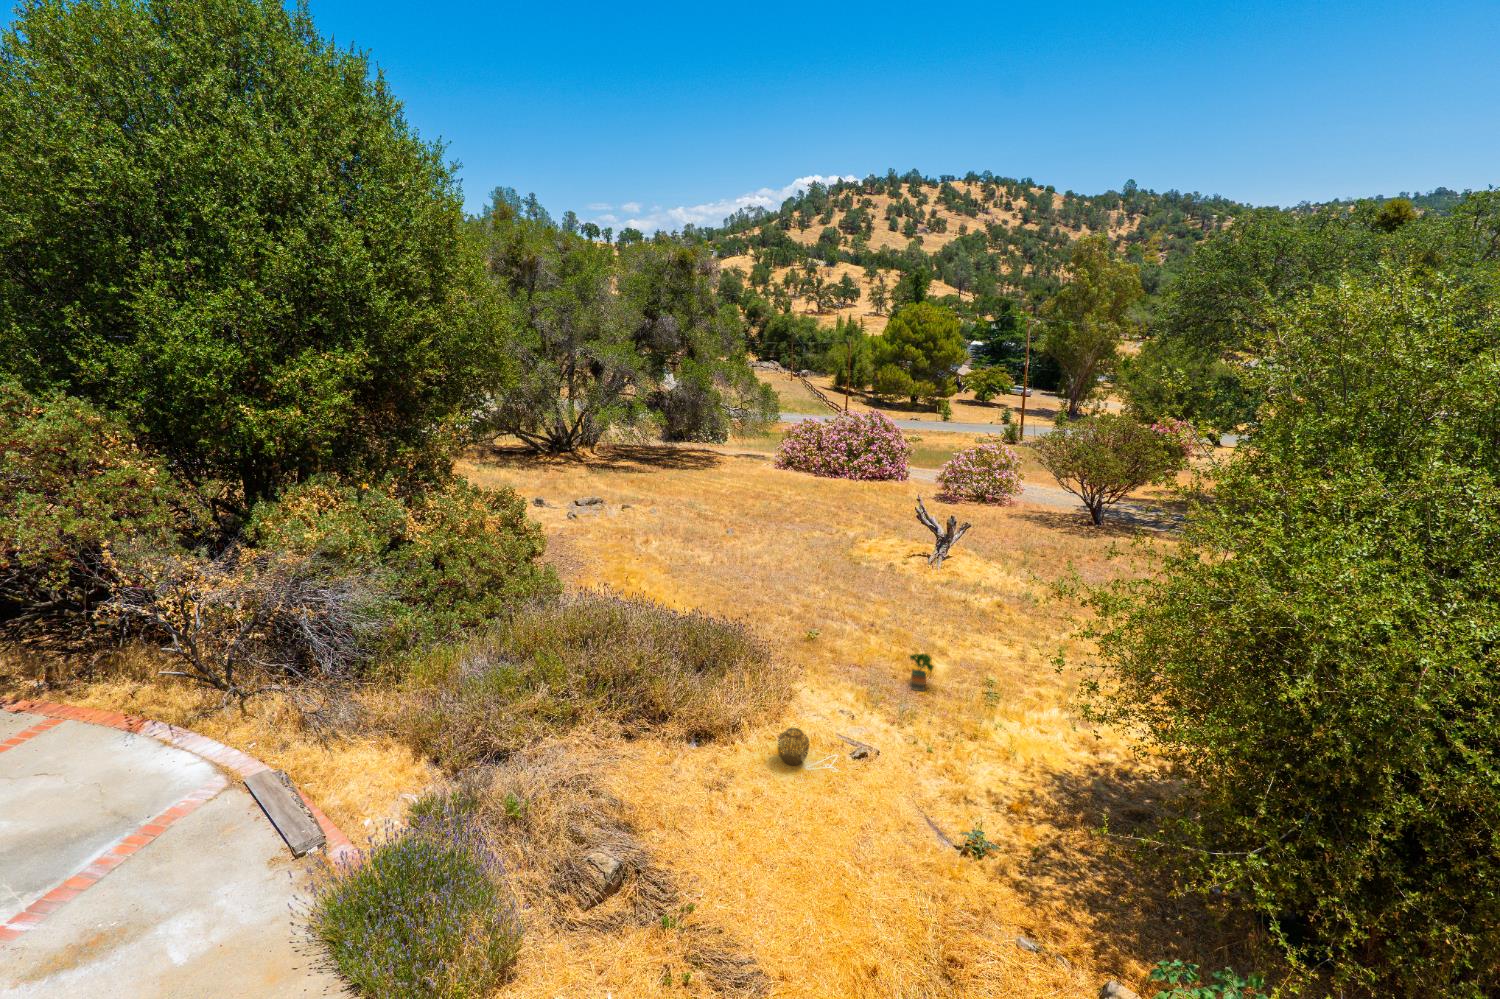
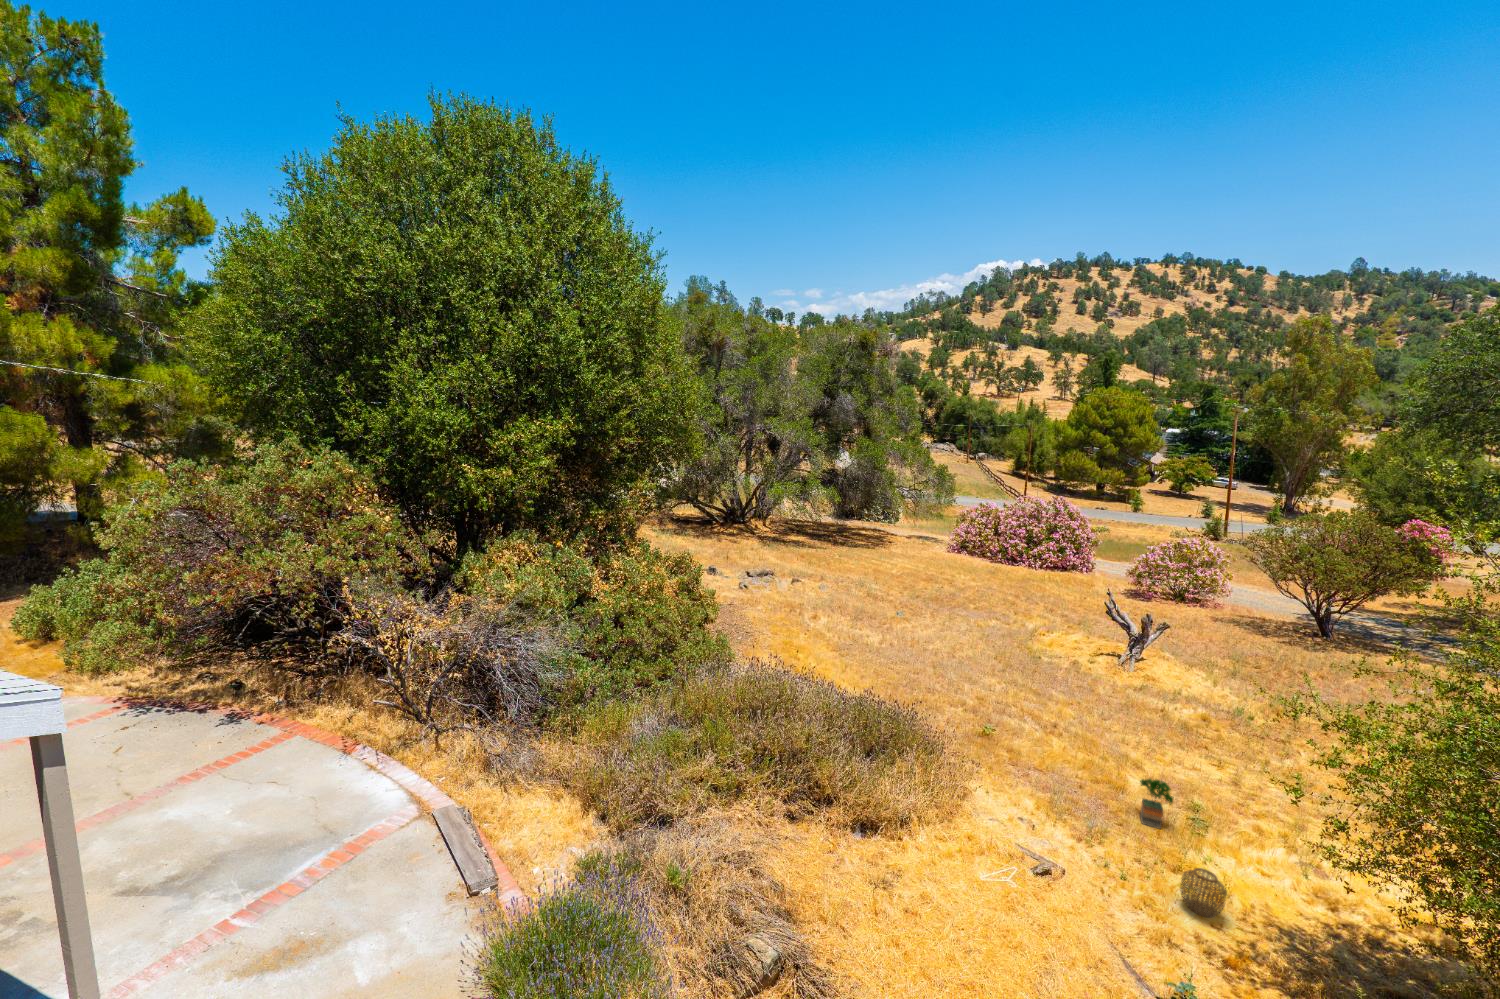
woven basket: present [778,728,809,766] -> present [1180,868,1227,917]

